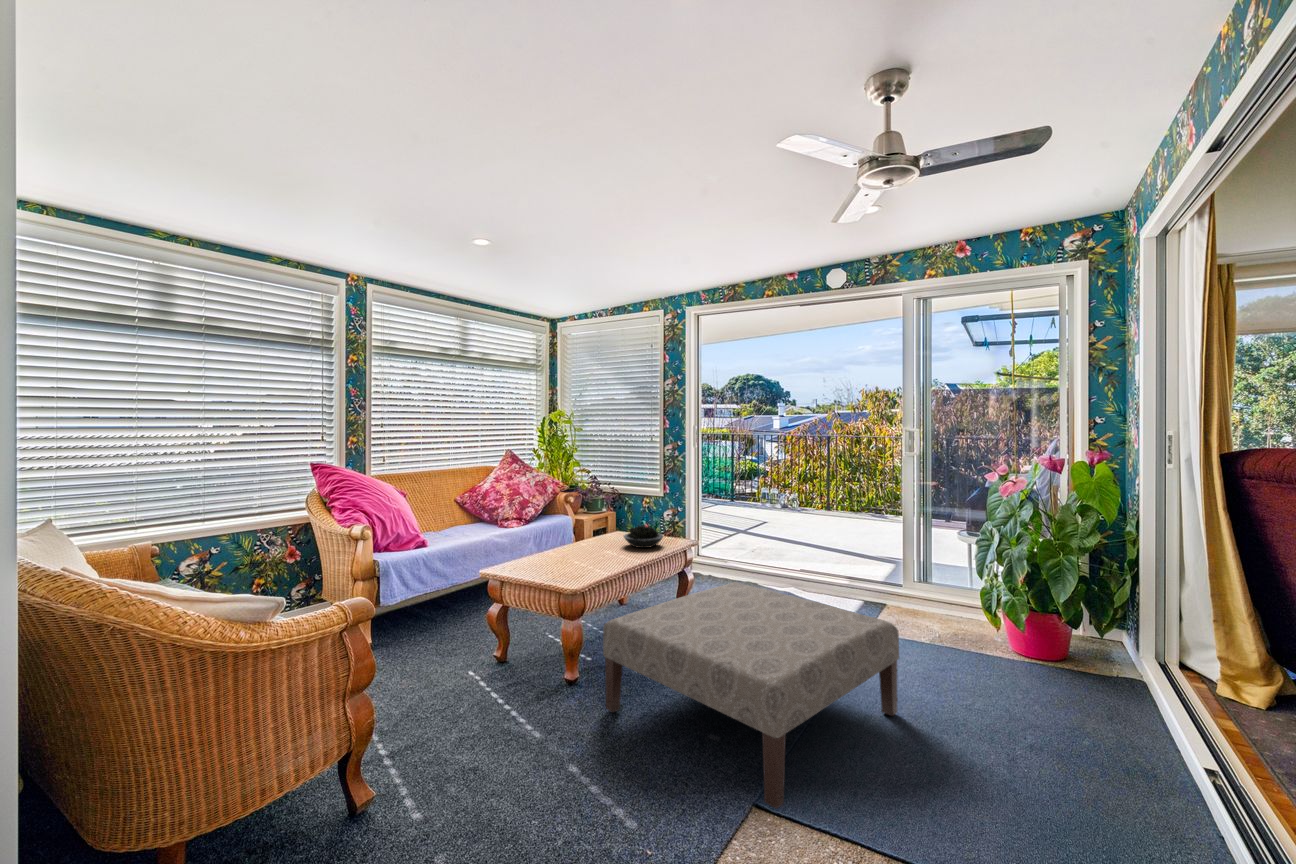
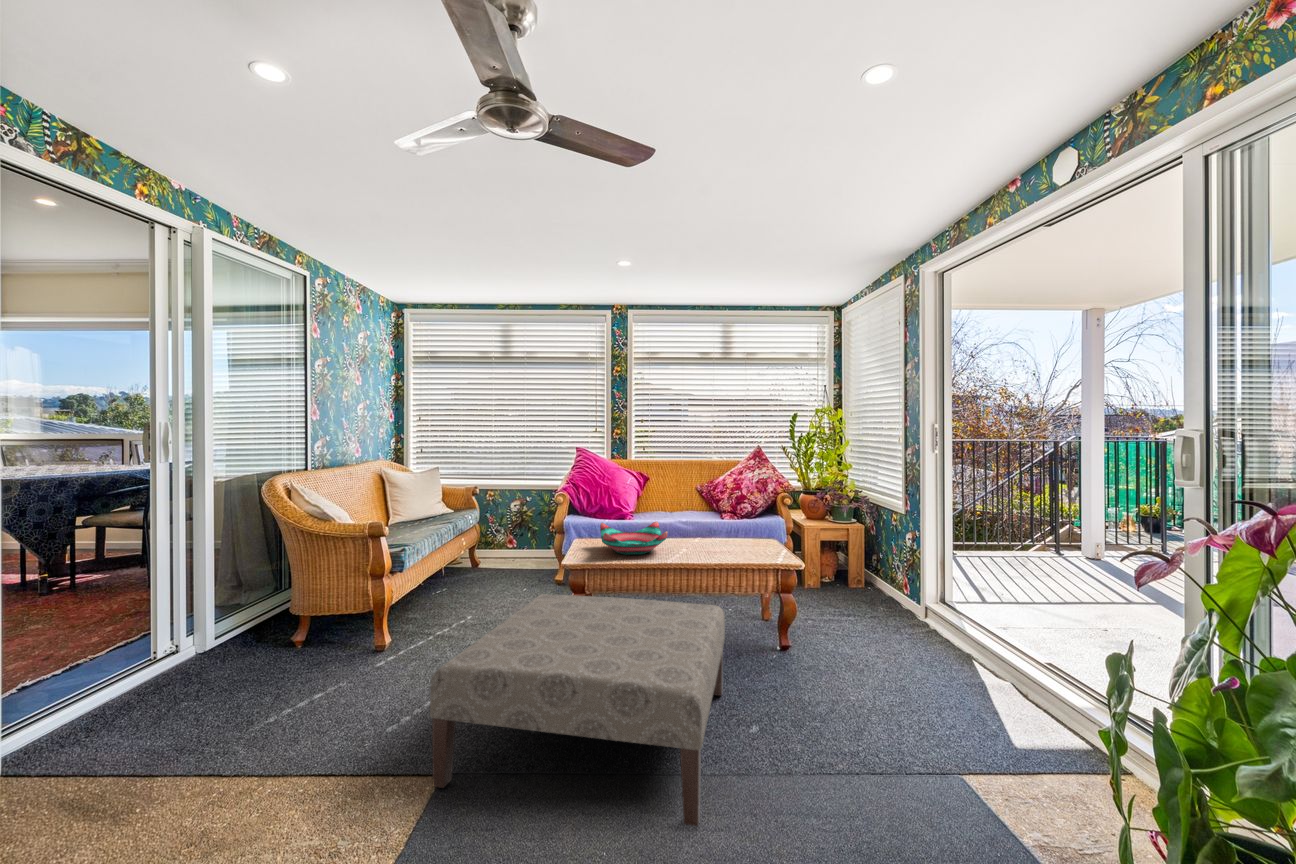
succulent plant: present [624,526,663,548] -> none [706,528,751,554]
decorative bowl: none [536,531,622,568] -> present [600,521,668,555]

